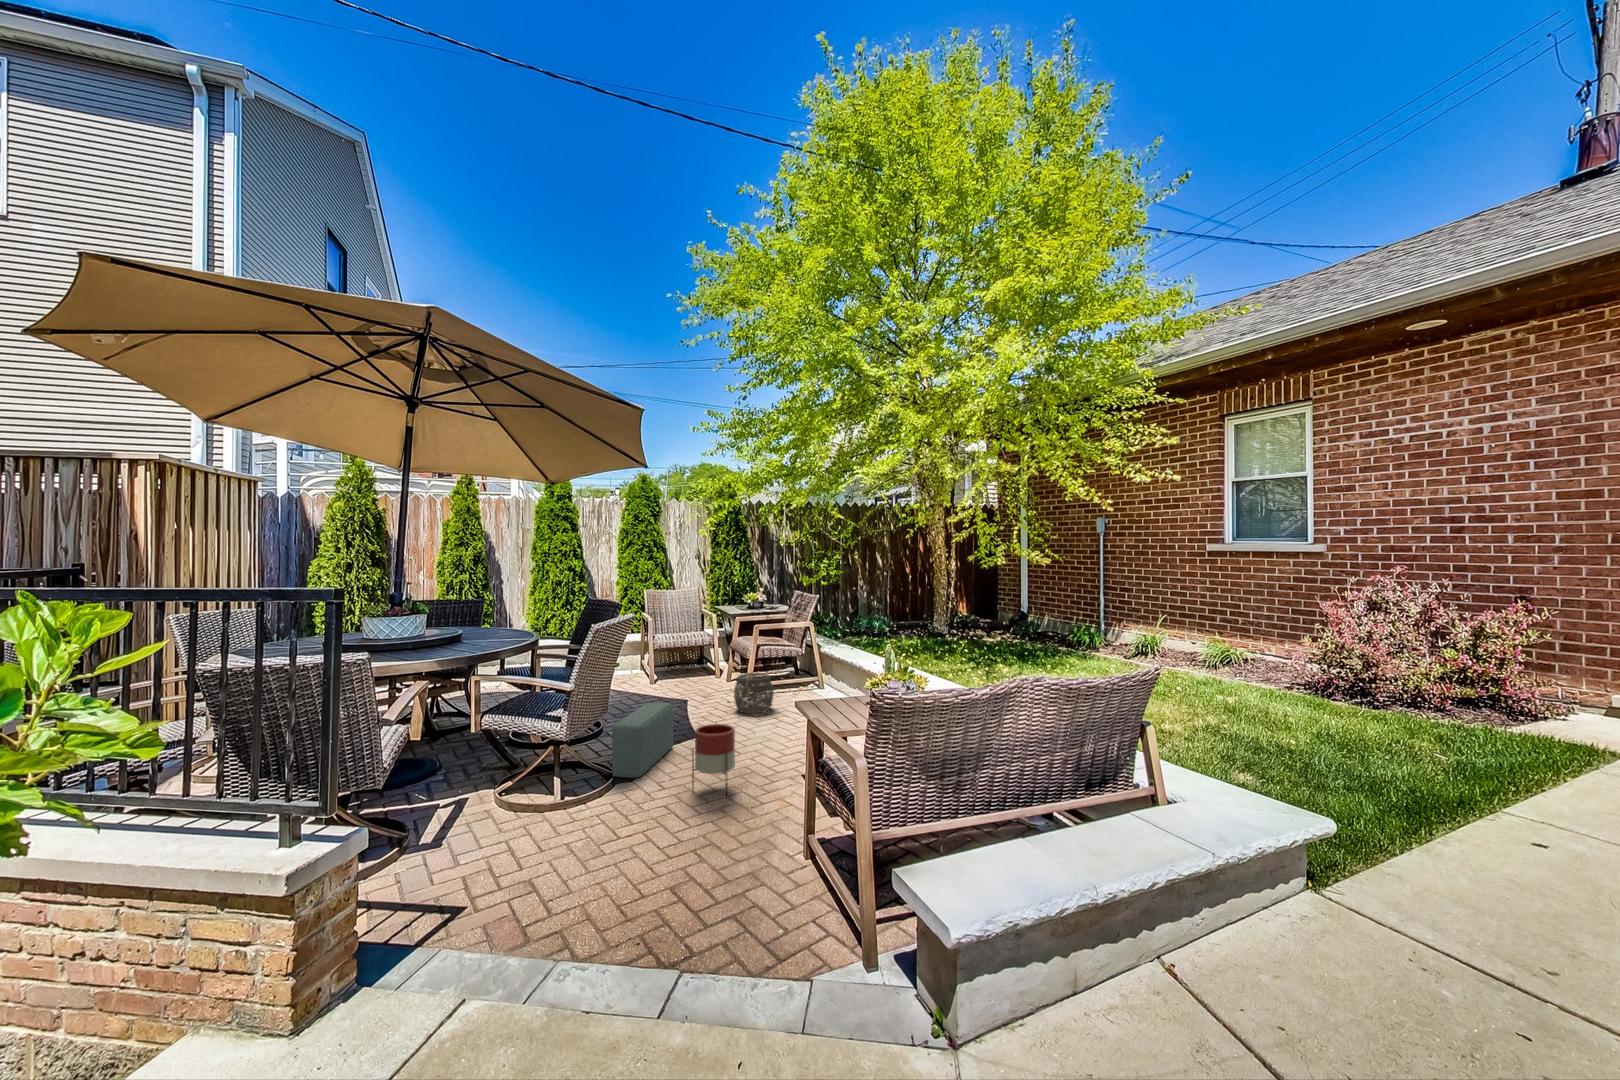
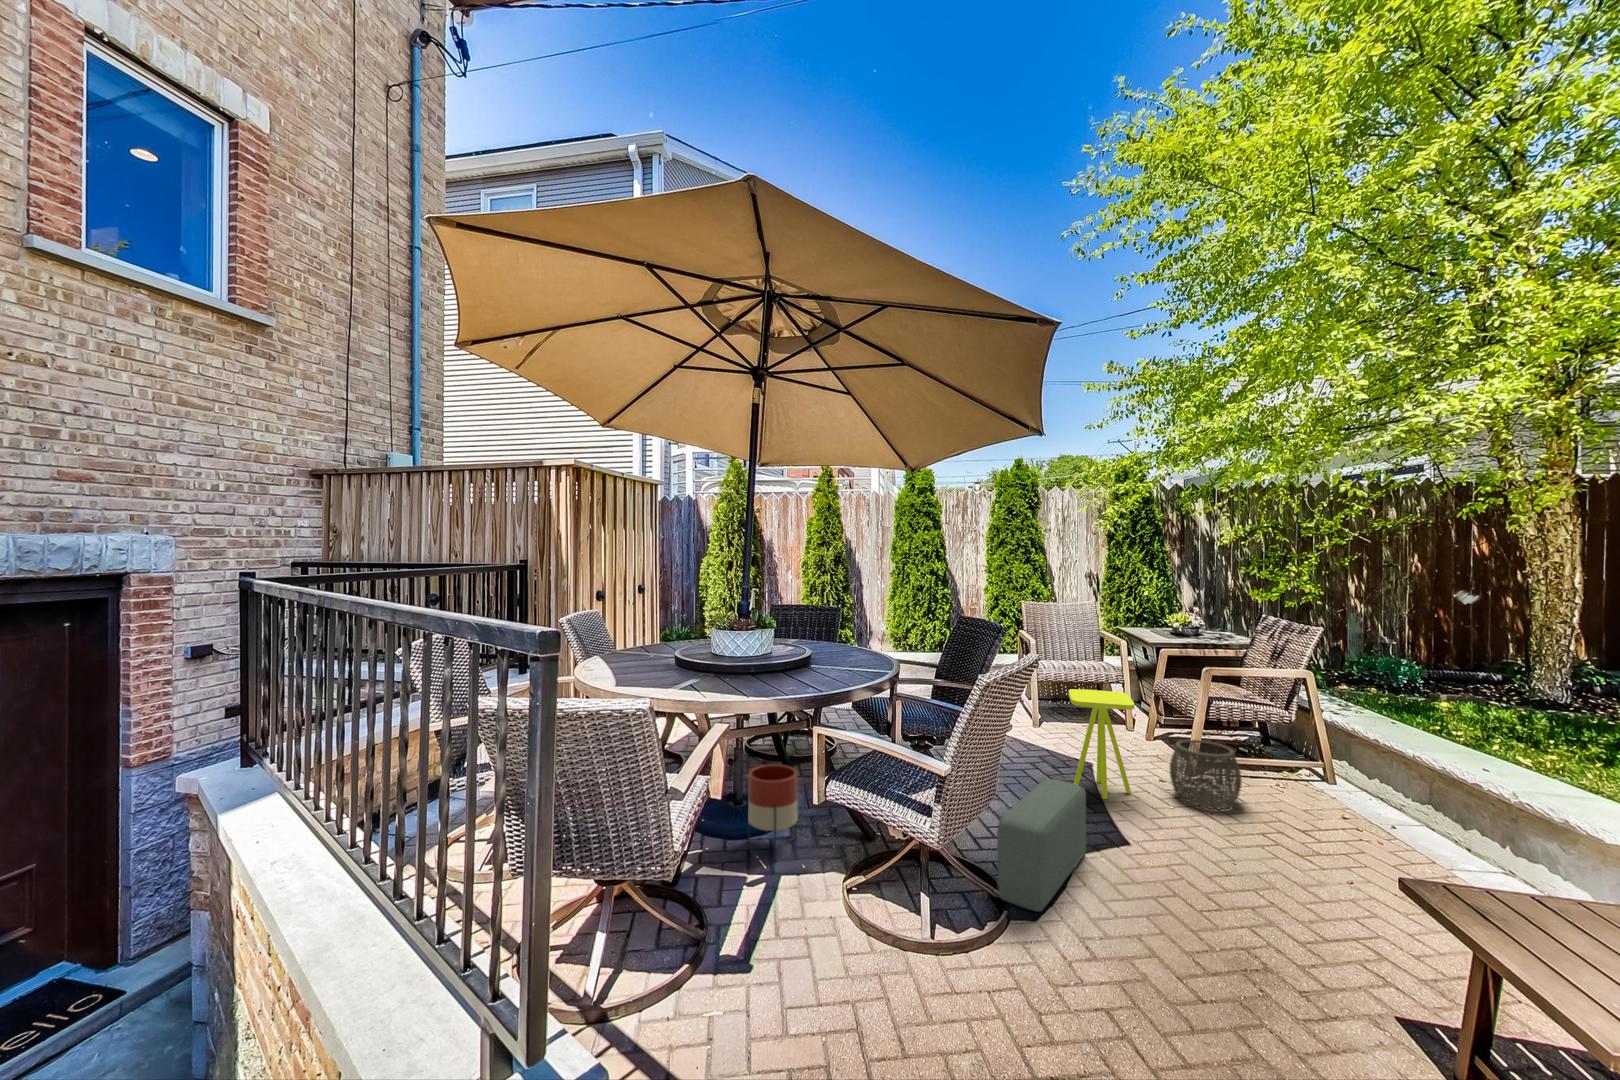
side table: none [670,647,711,719] -> present [1068,689,1135,799]
planter: present [692,724,735,789] -> present [748,764,798,860]

